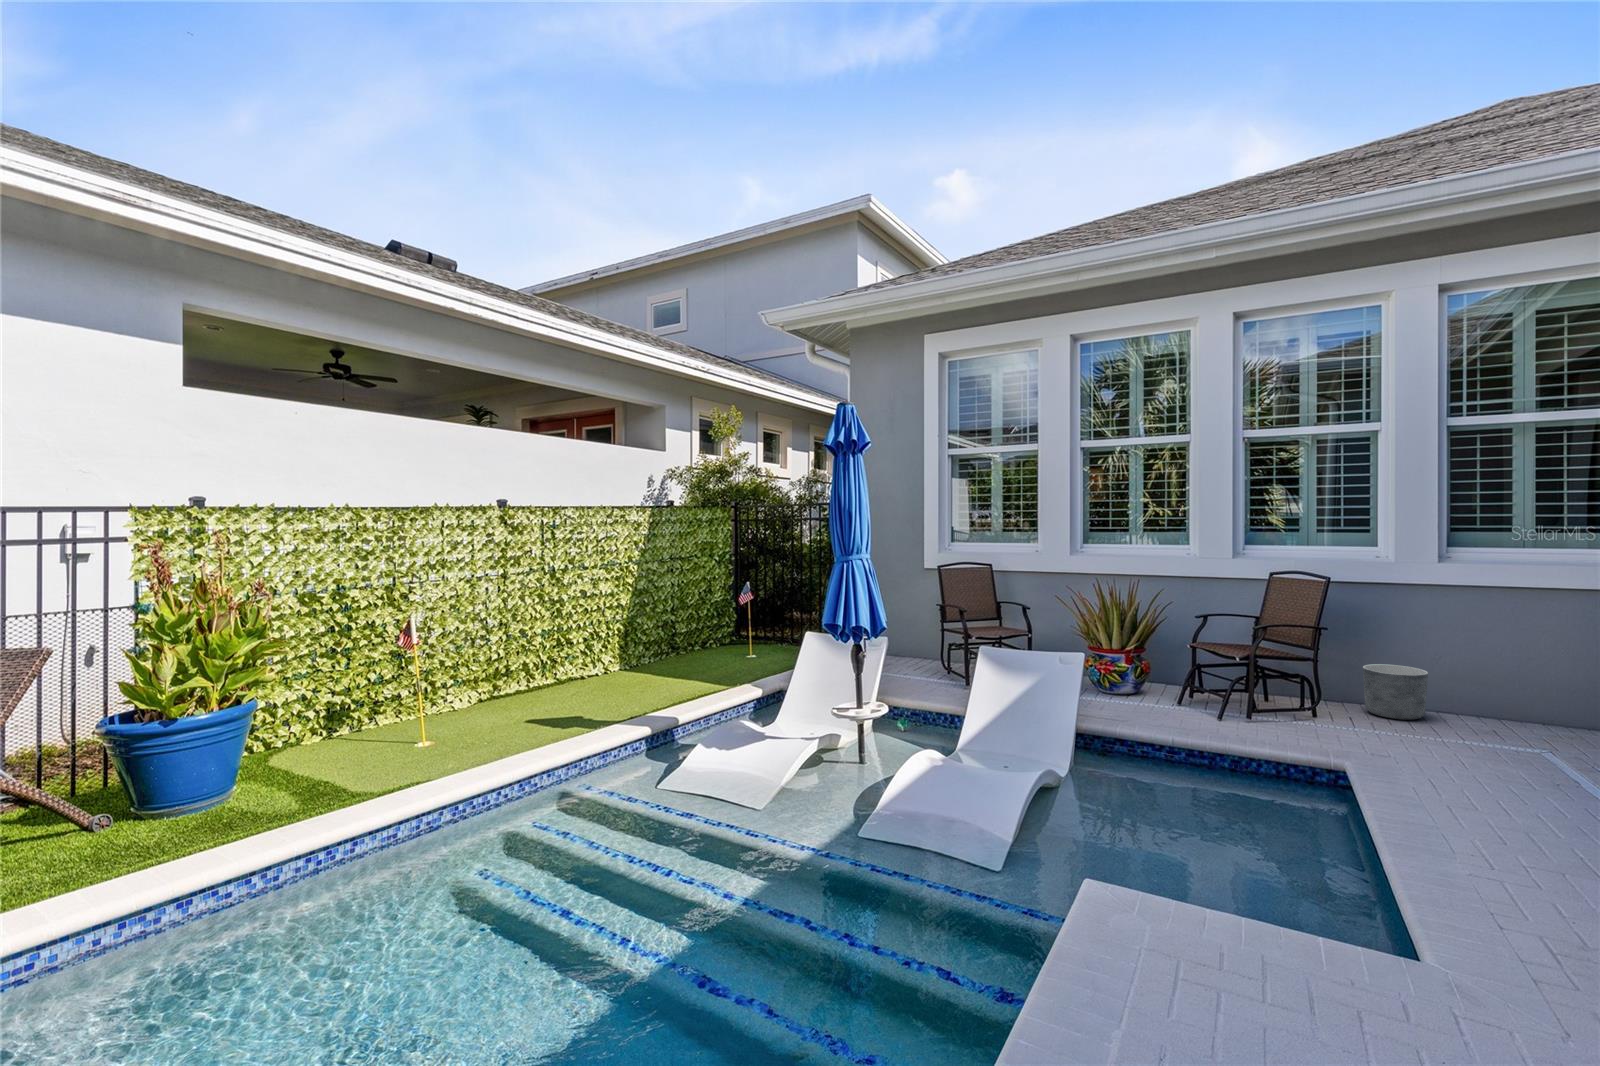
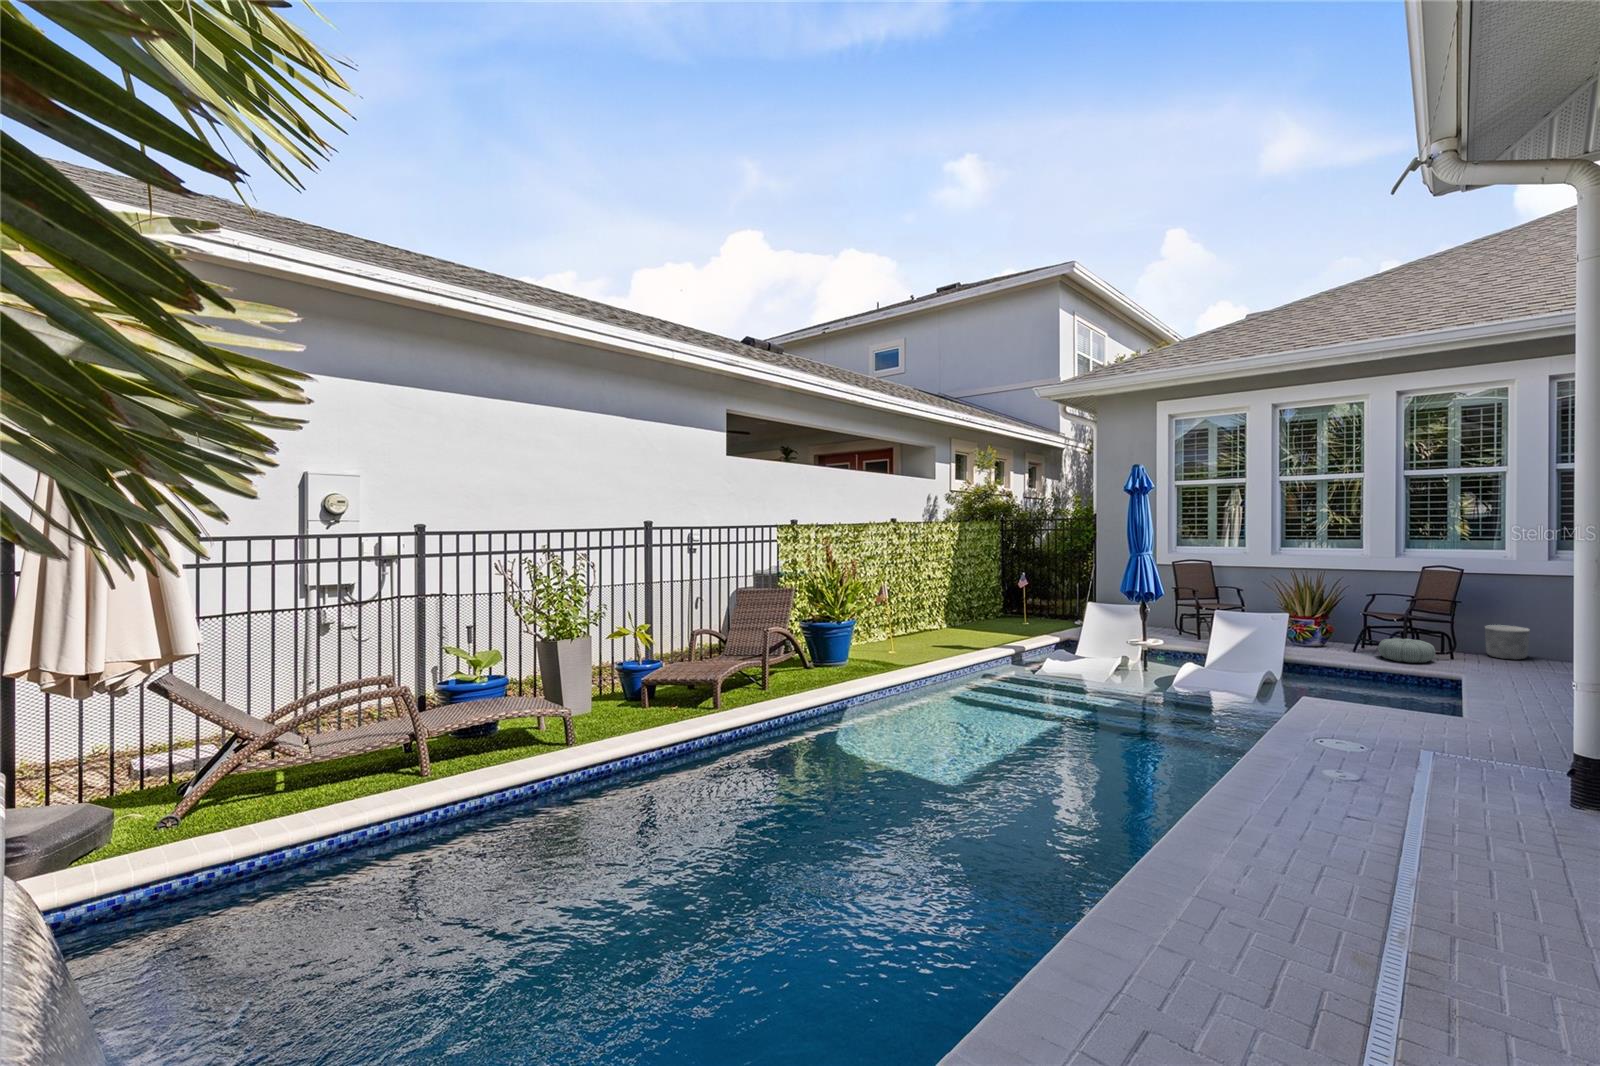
pouf: none [1212,687,1295,729] -> present [1378,638,1435,663]

